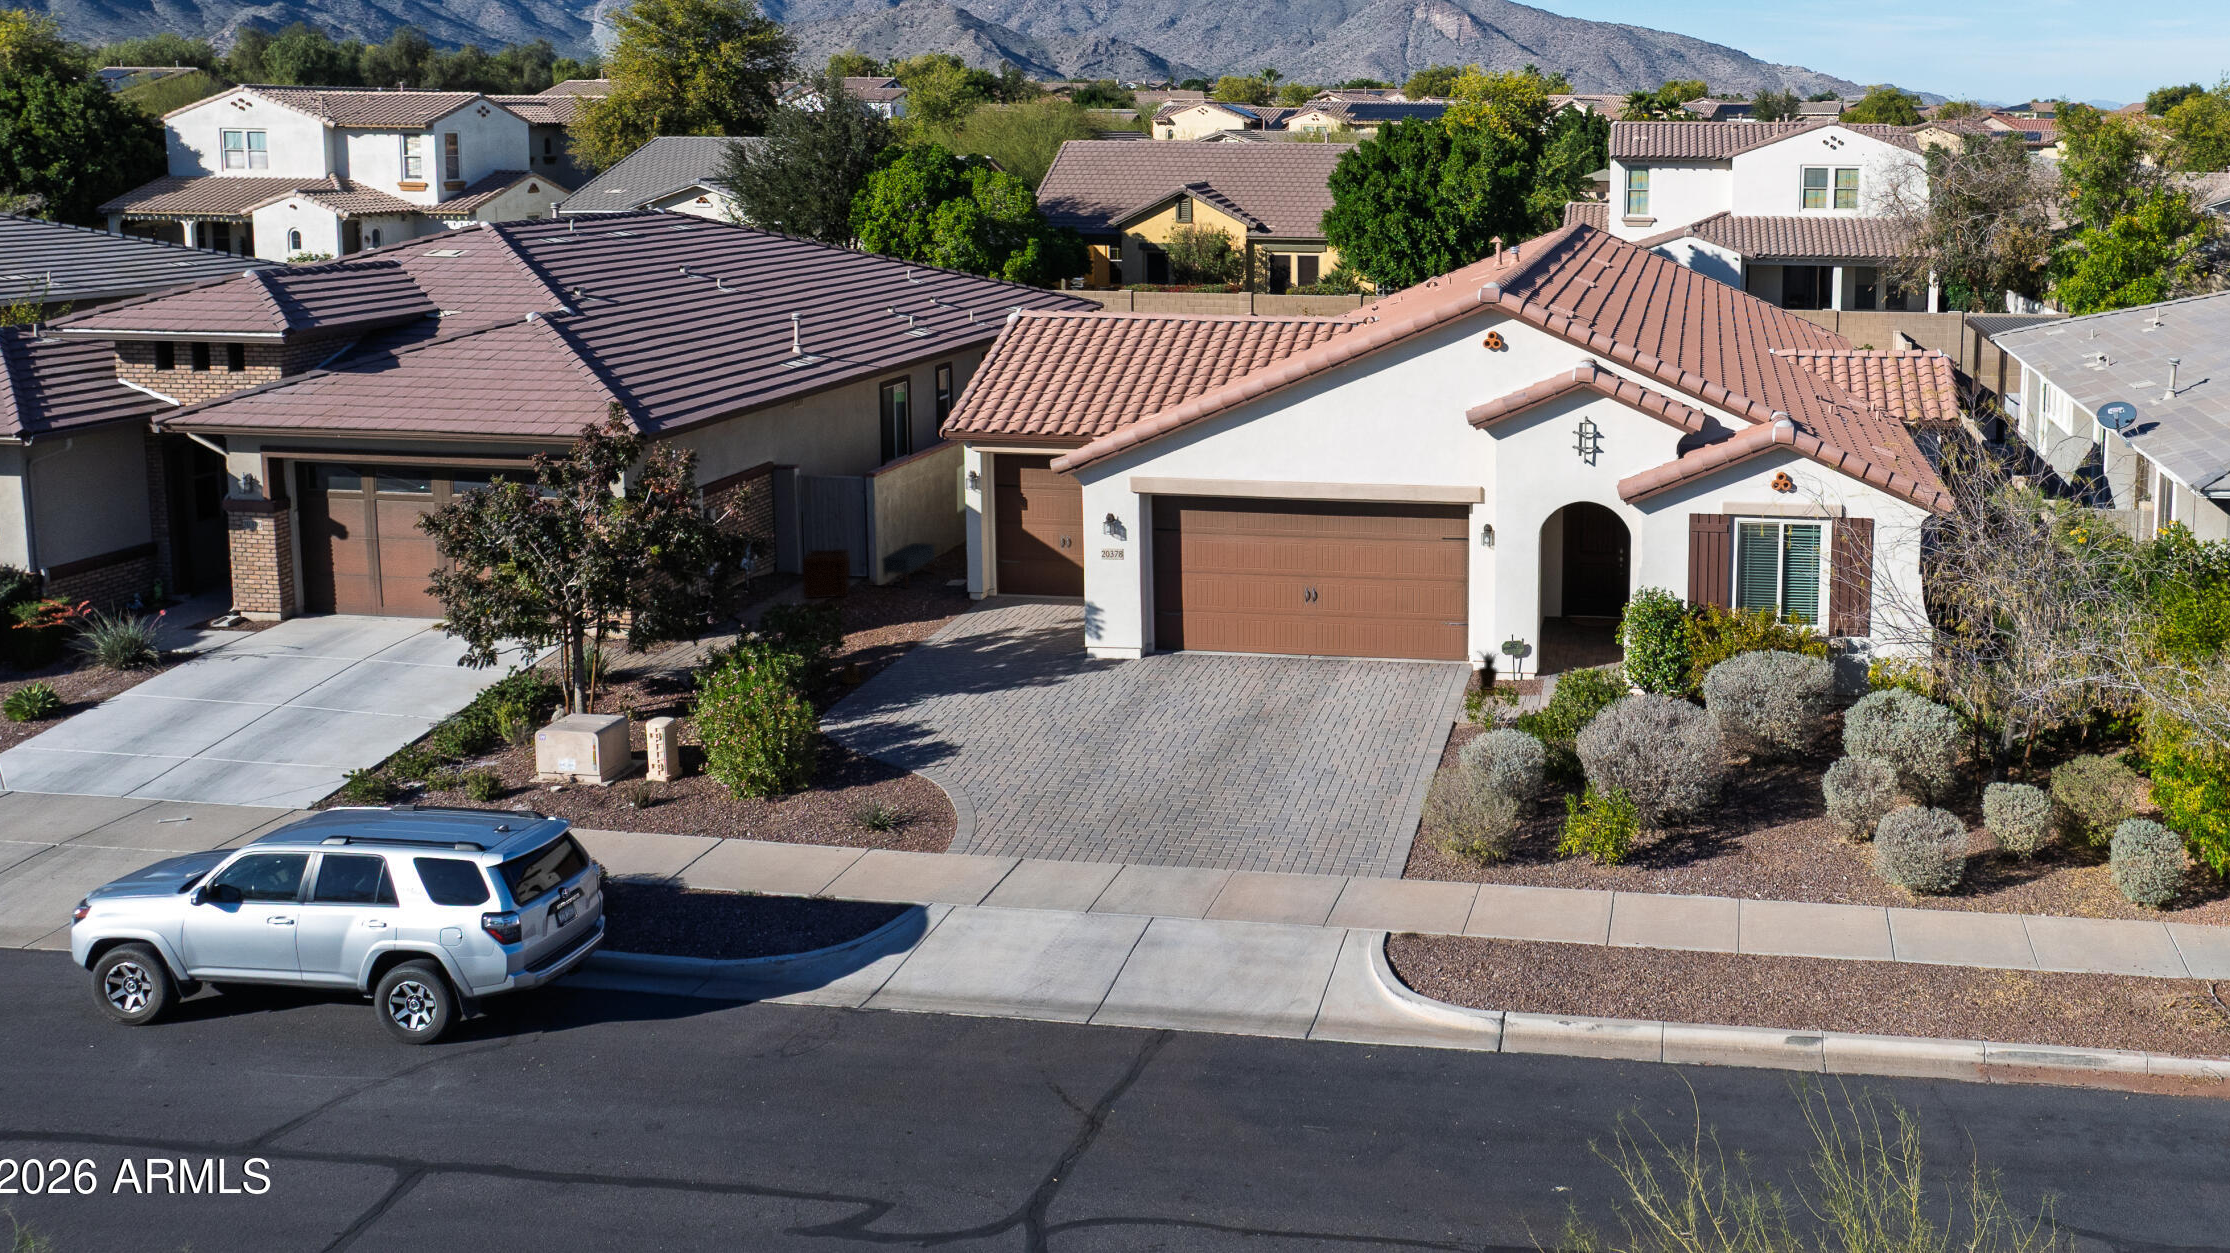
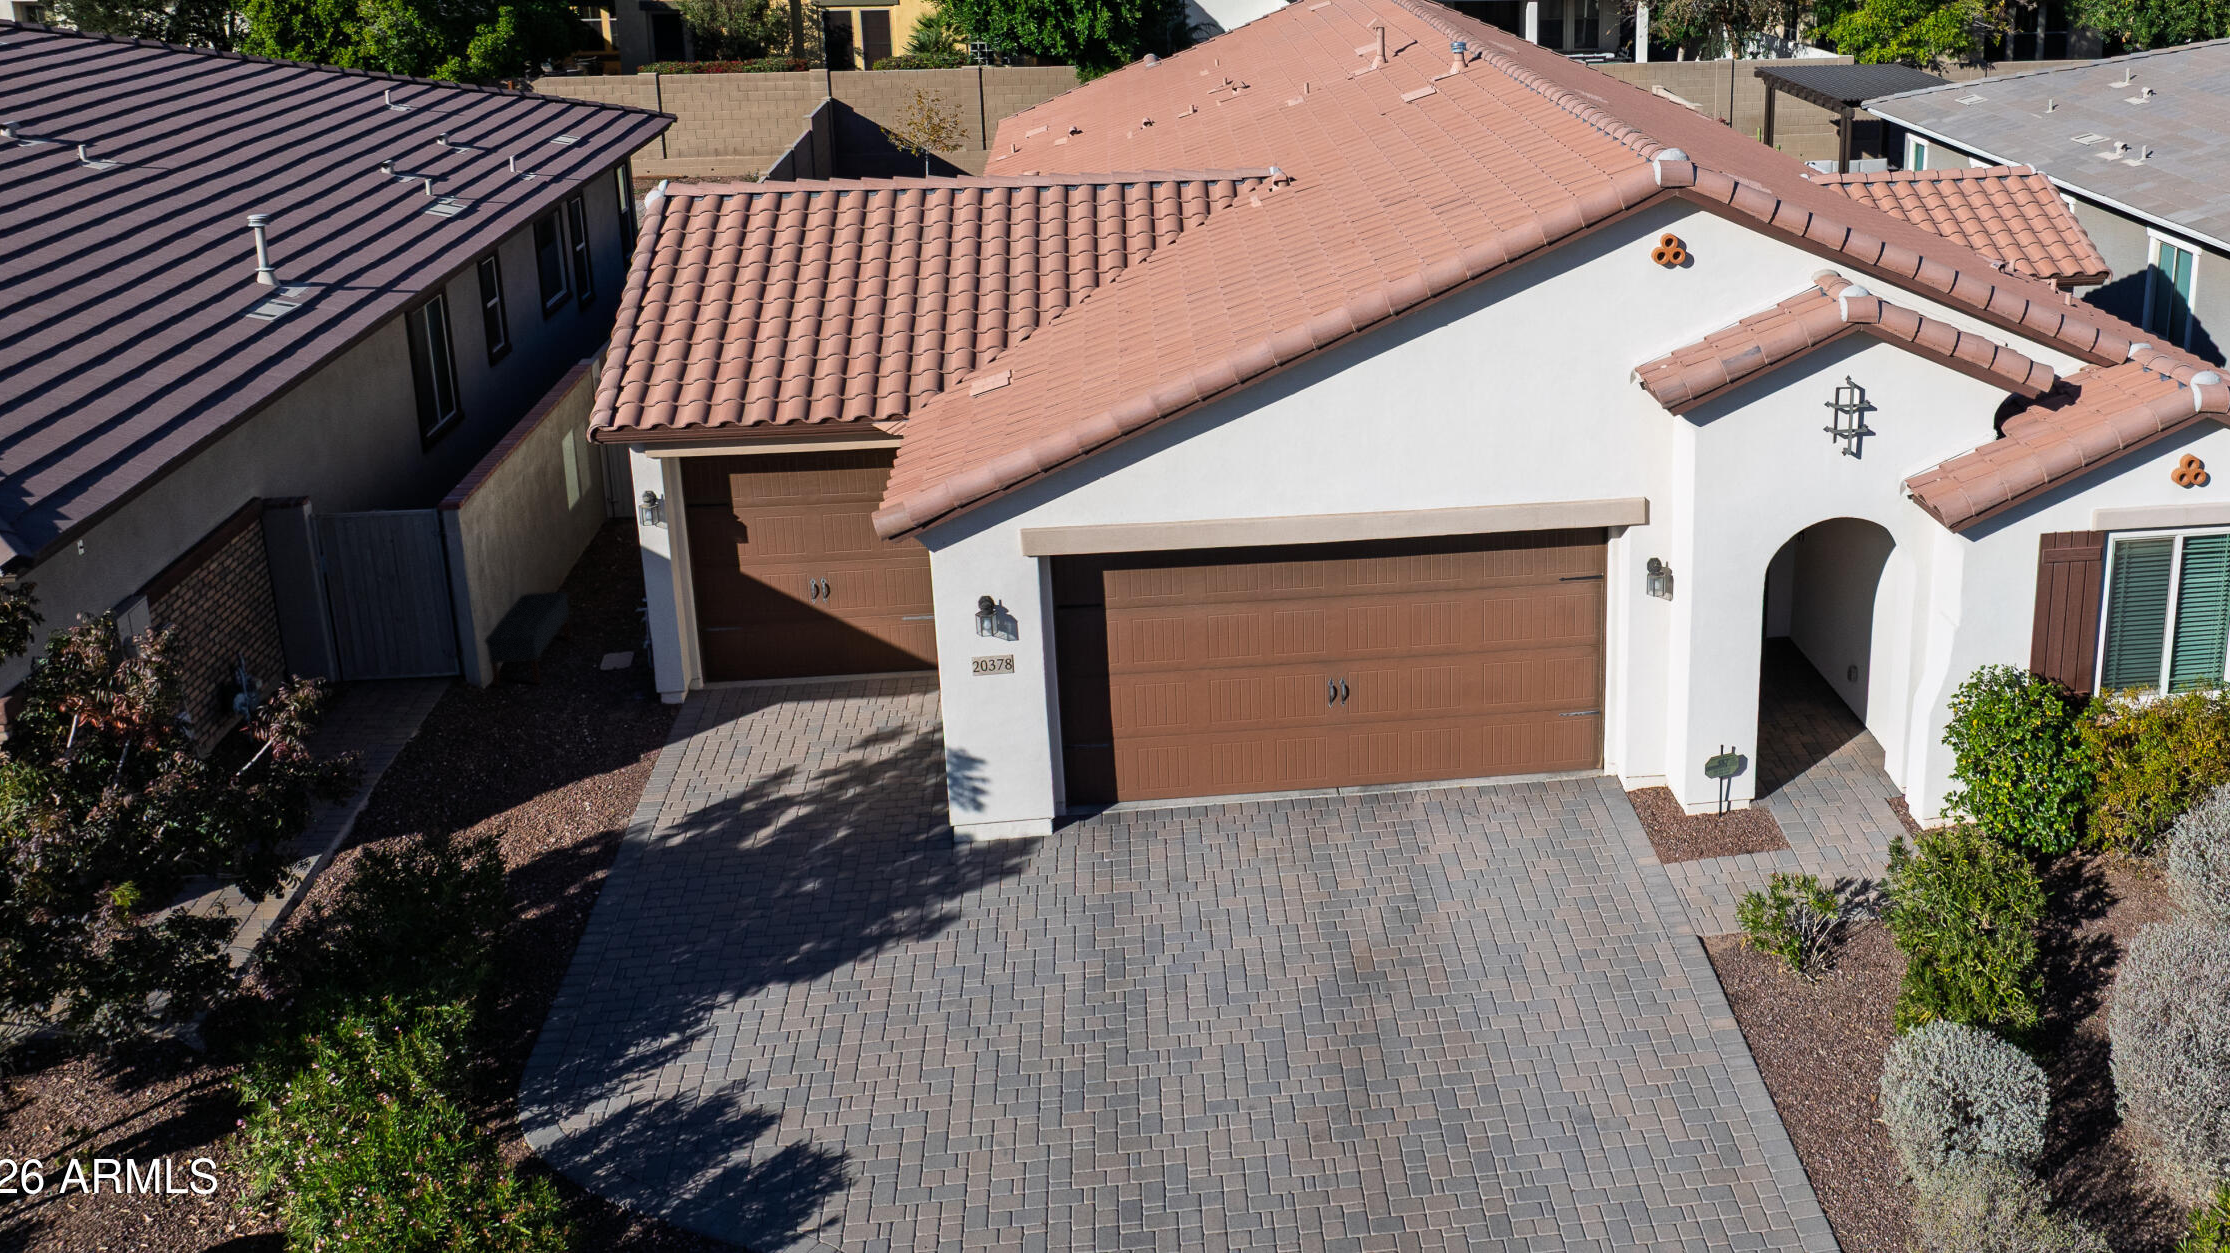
wooden crate: present [803,549,850,598] -> none [341,631,433,733]
potted plant: present [1477,651,1498,690] -> none [1653,764,1695,828]
watering can: present [836,660,866,684] -> none [501,927,584,984]

